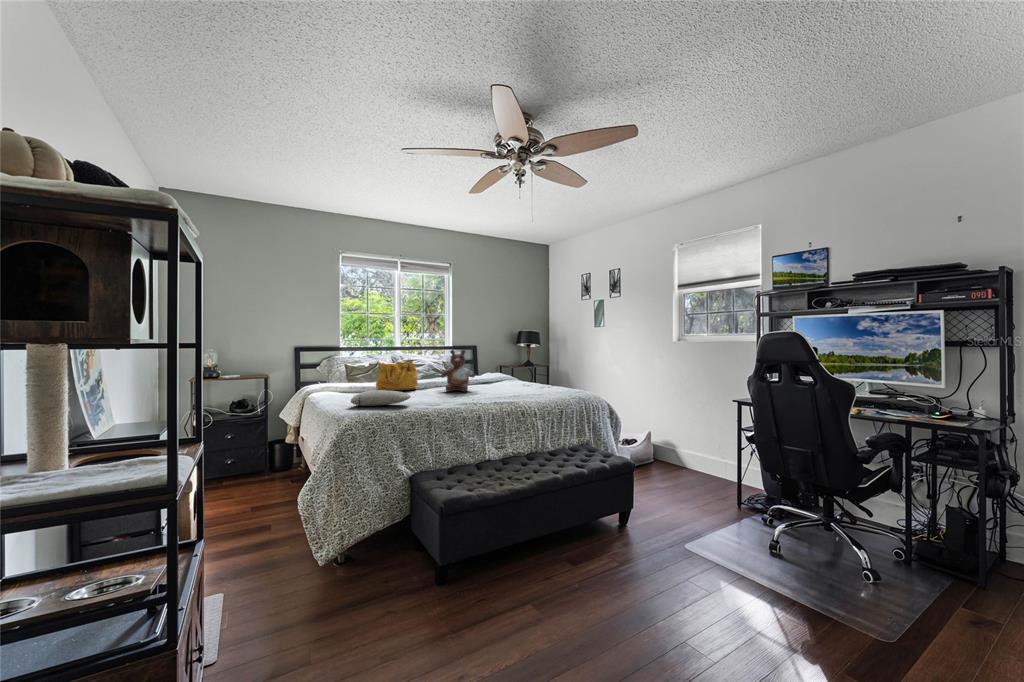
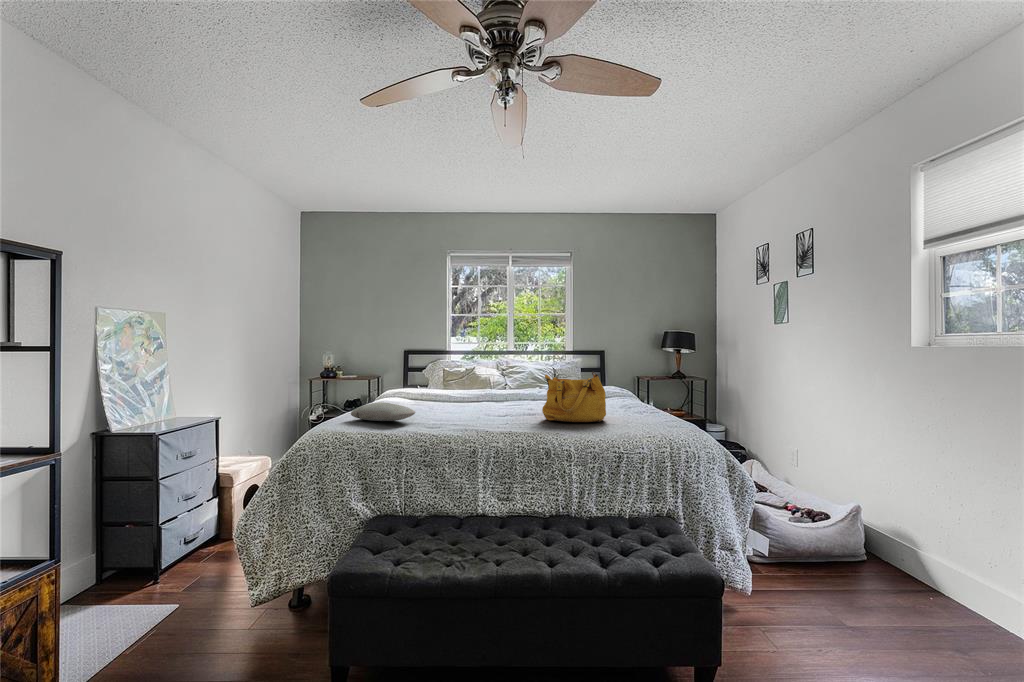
stuffed bear: present [441,350,475,392] -> none [496,355,540,410]
handbag: present [376,359,418,391] -> present [542,372,606,422]

